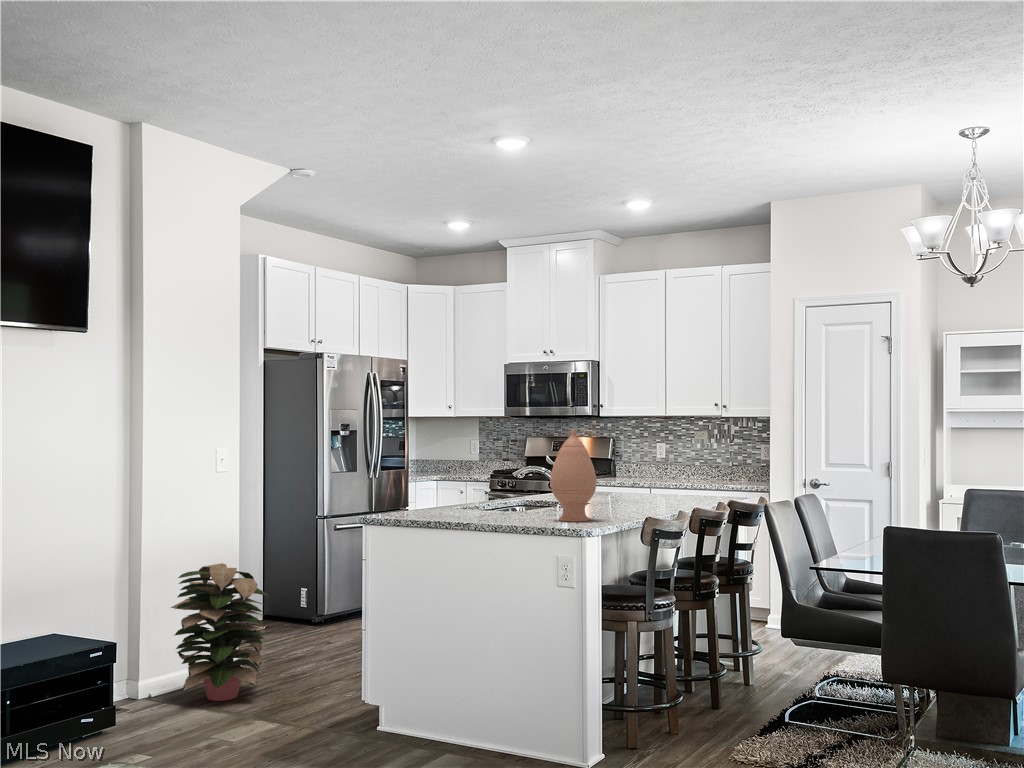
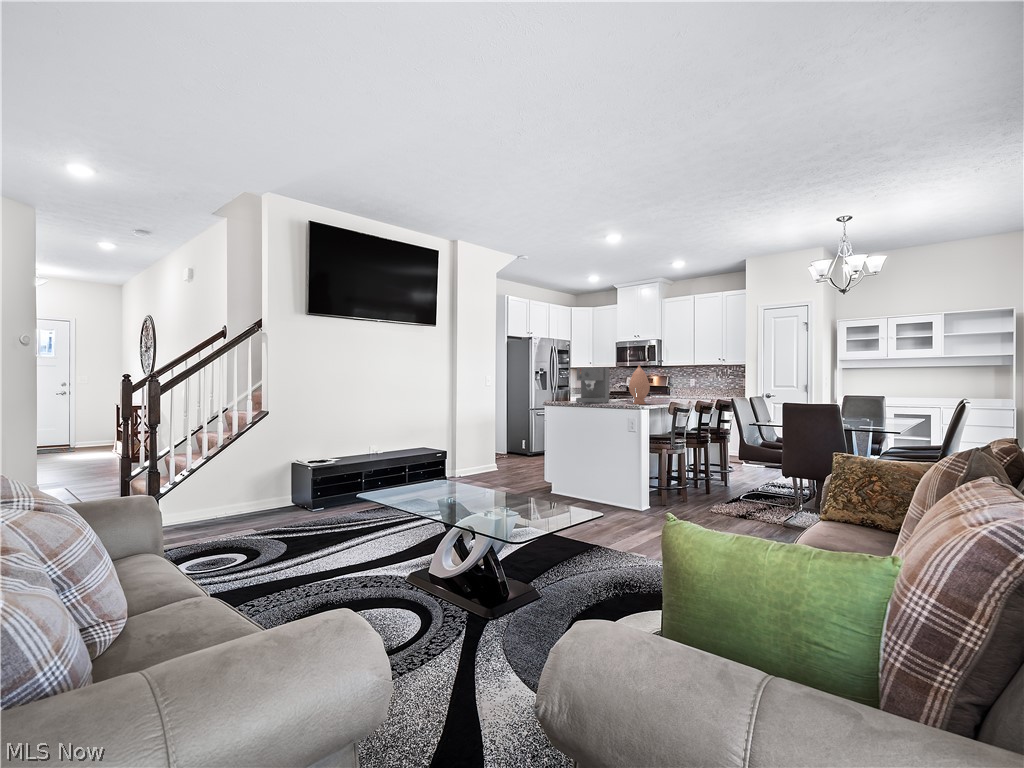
coffee maker: none [428,432,504,518] -> present [576,367,610,403]
decorative plant: present [171,563,268,701] -> none [472,423,510,479]

